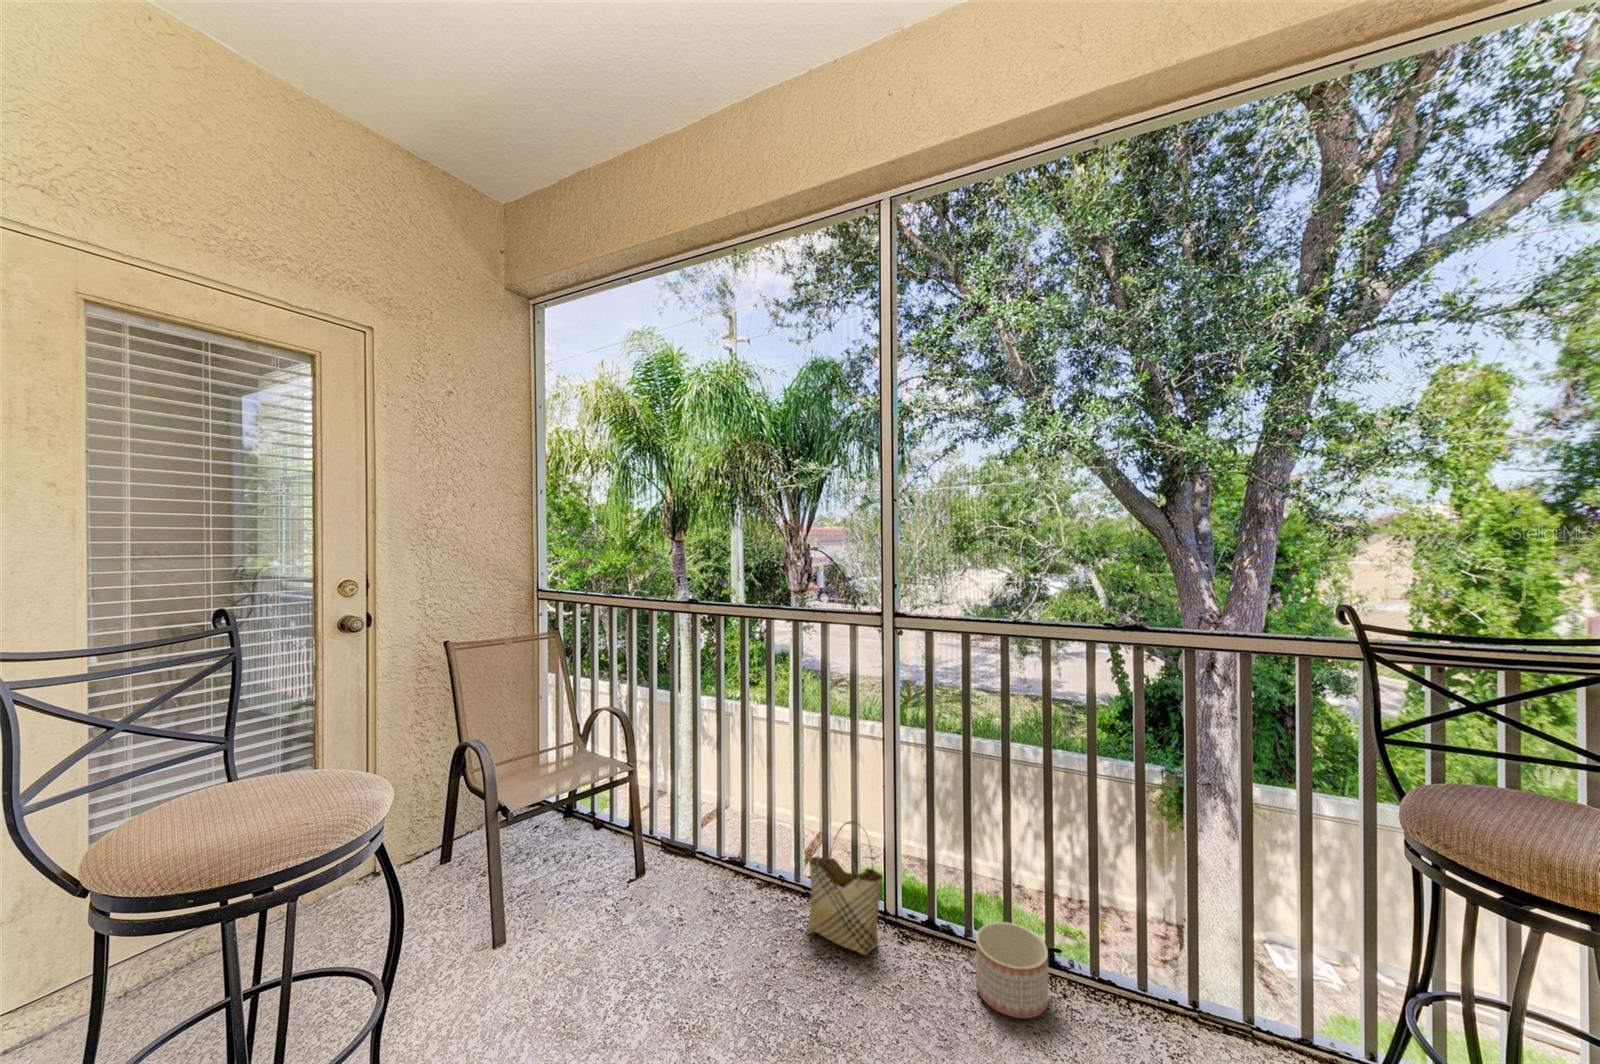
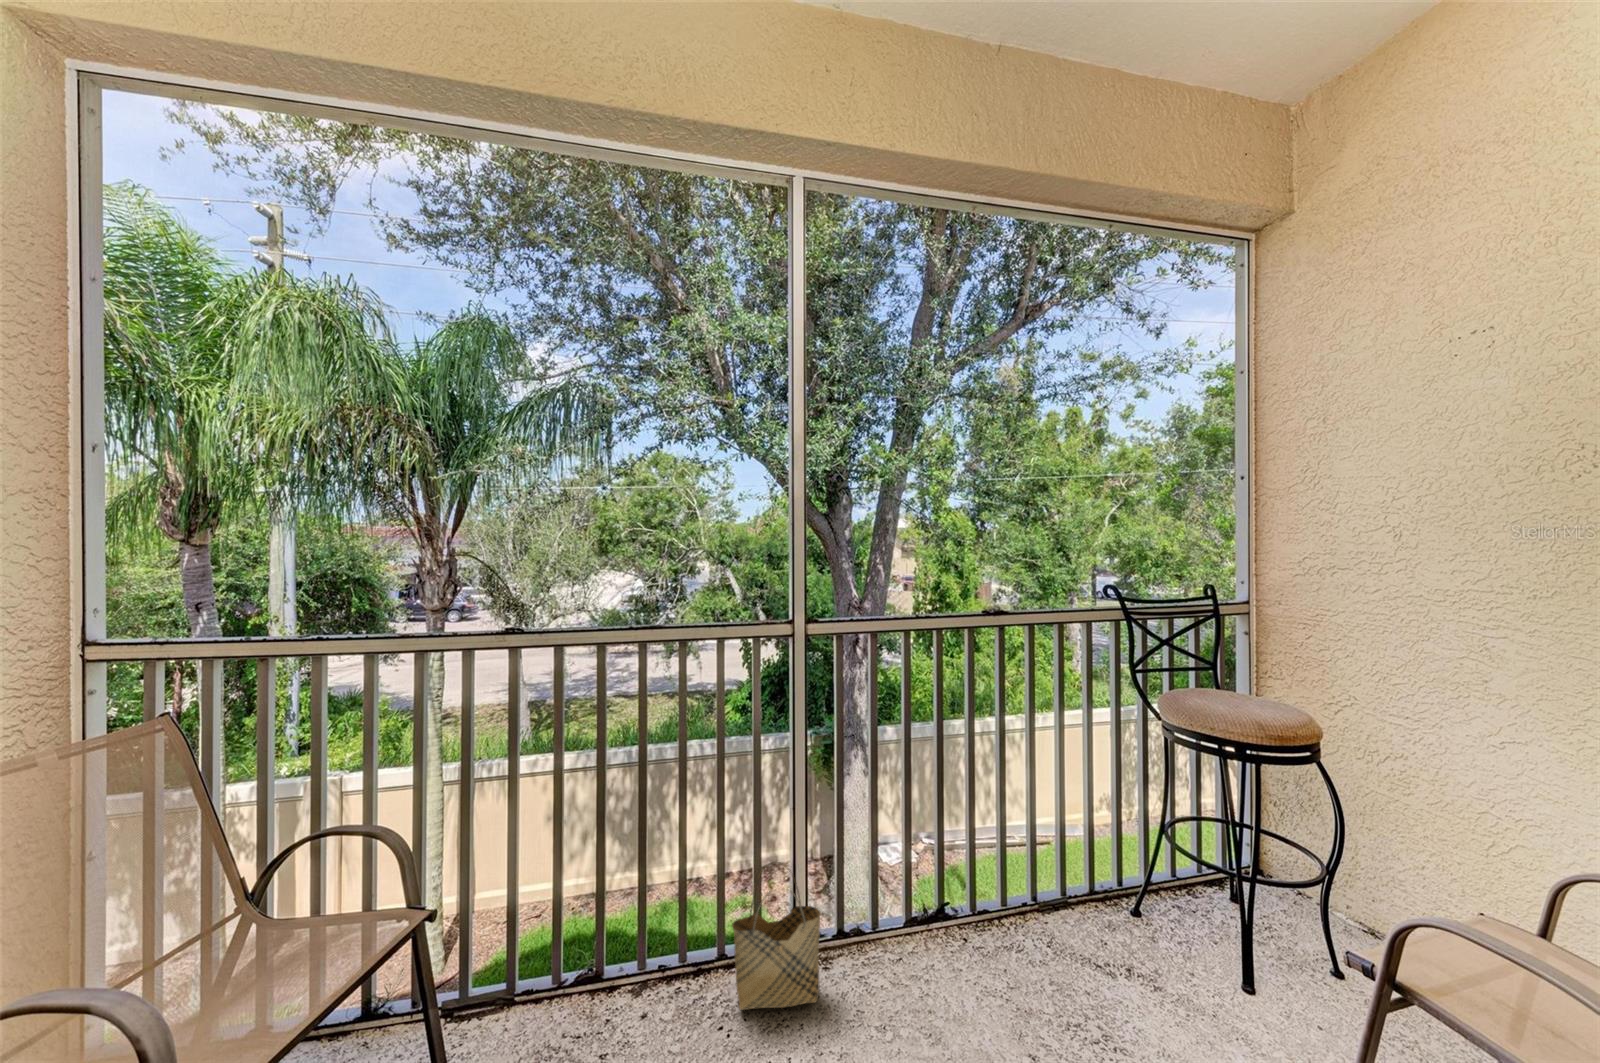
planter: present [976,922,1048,1018] -> none [910,896,974,983]

